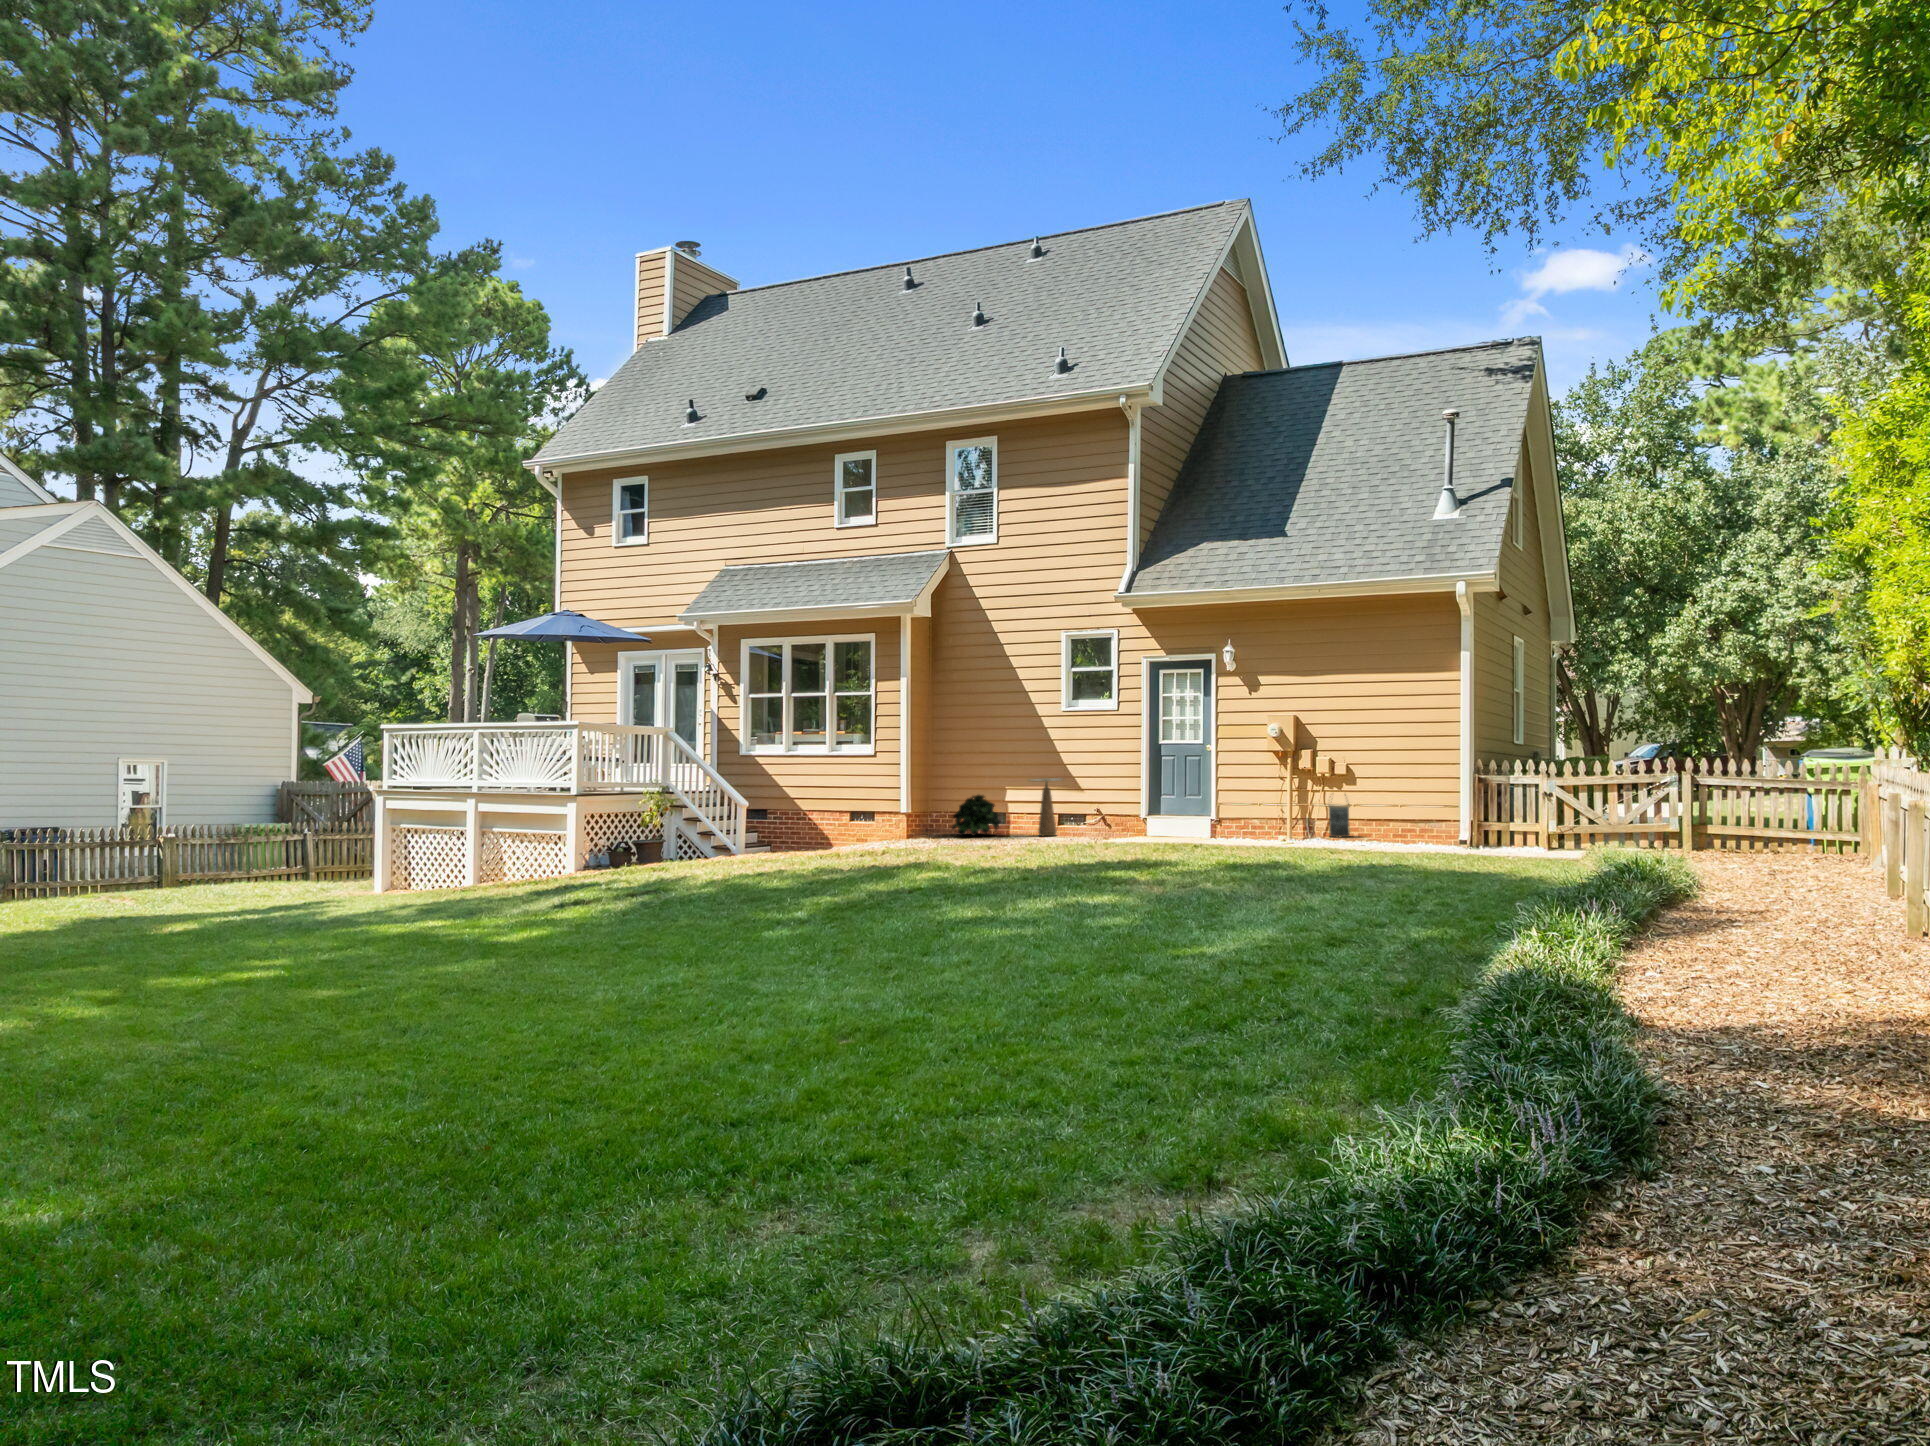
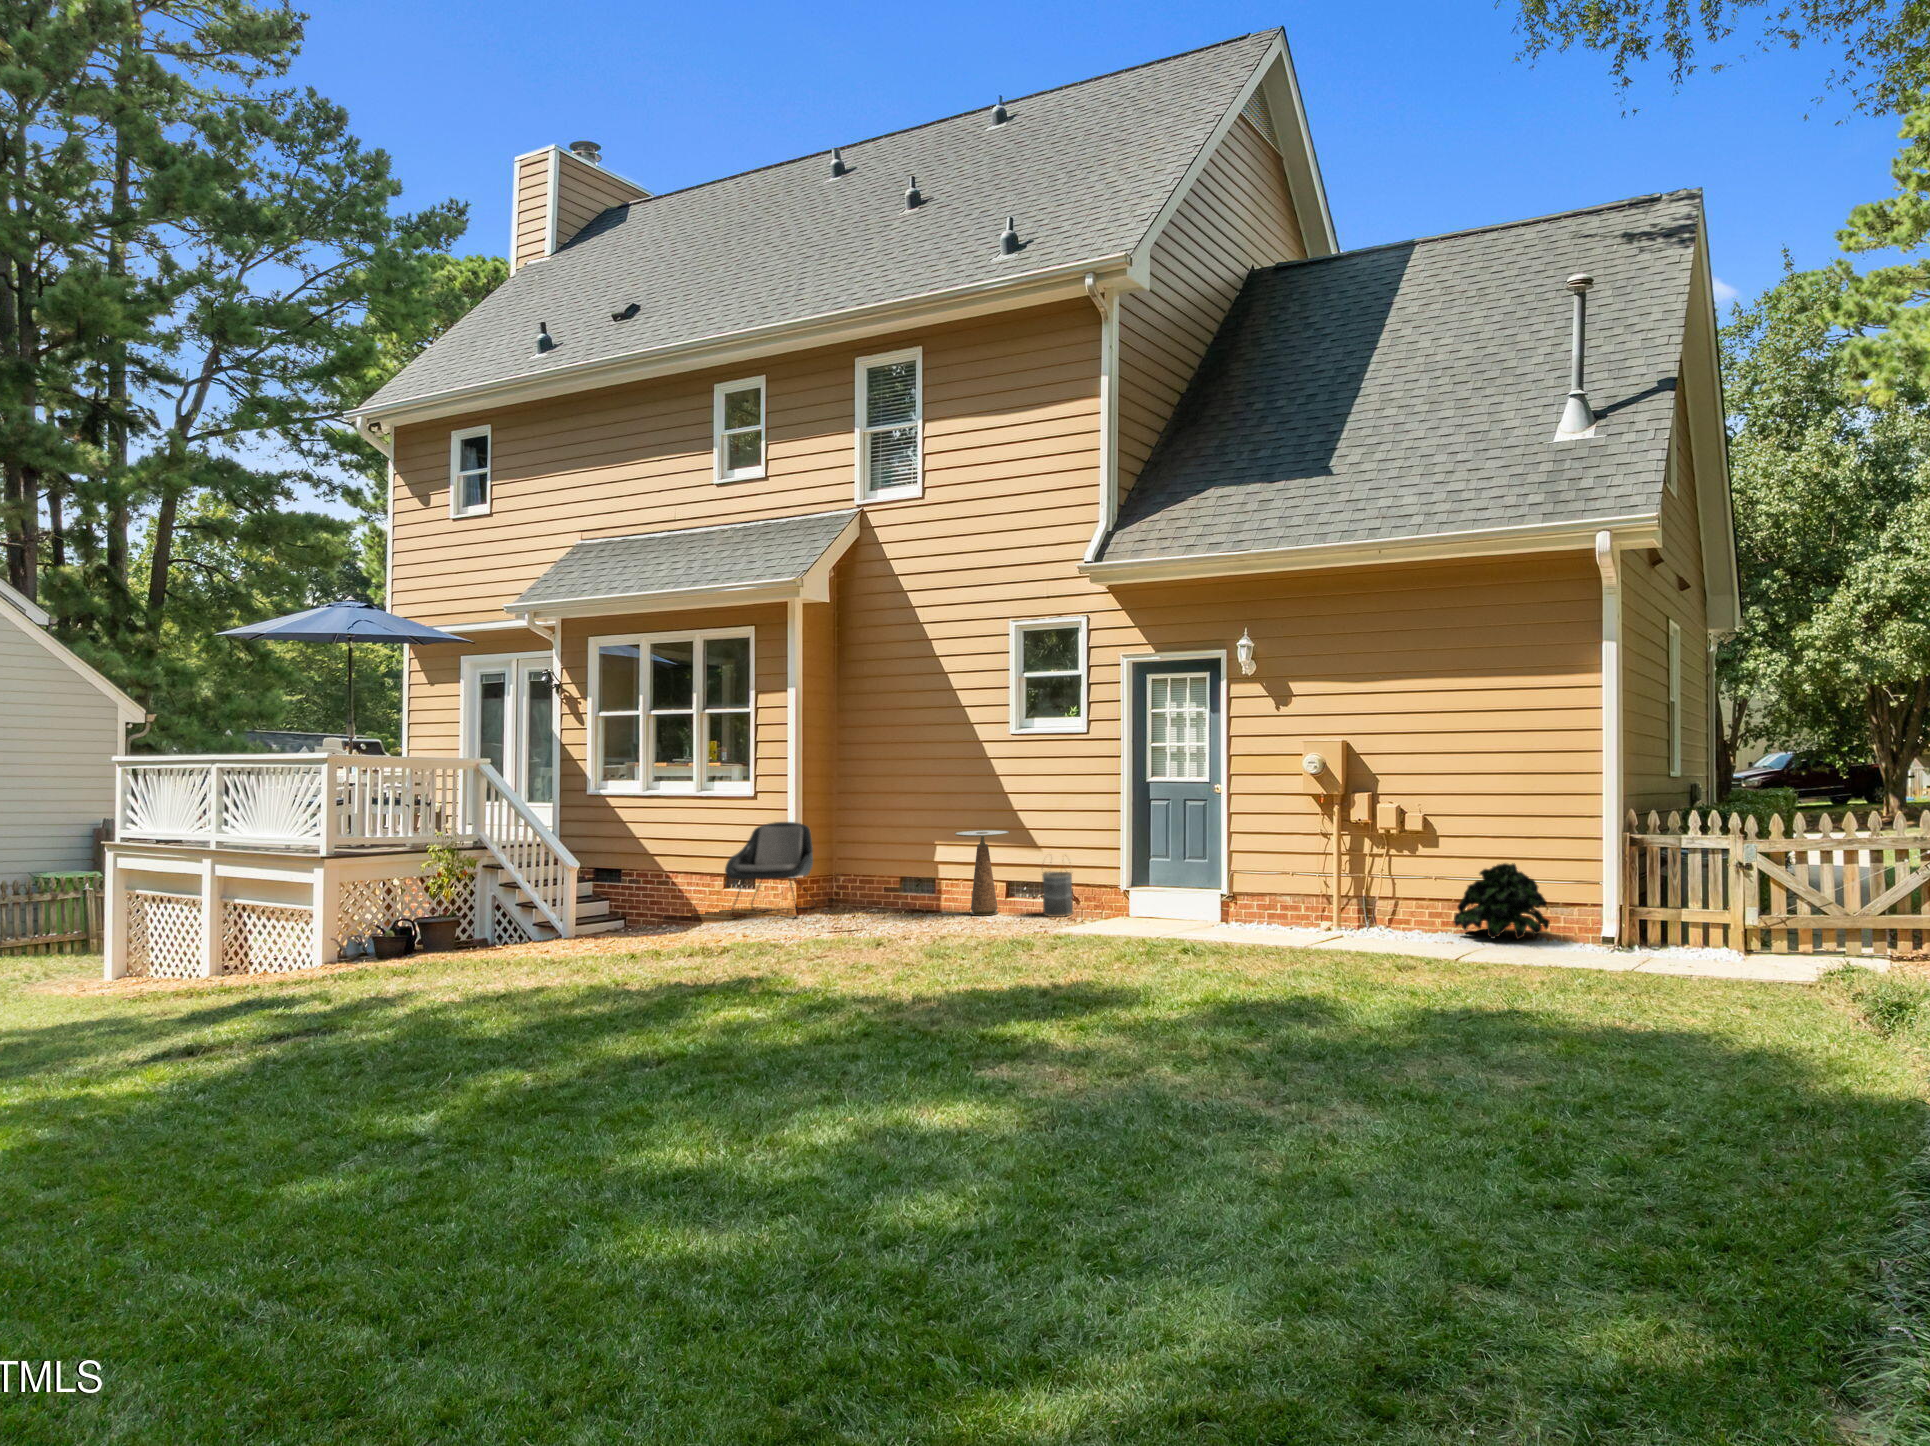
lounge chair: none [864,774,924,841] -> present [725,822,816,919]
potted plant: present [952,795,1001,835] -> present [1453,863,1550,939]
basket: present [1328,795,1350,837] -> present [1042,865,1073,917]

